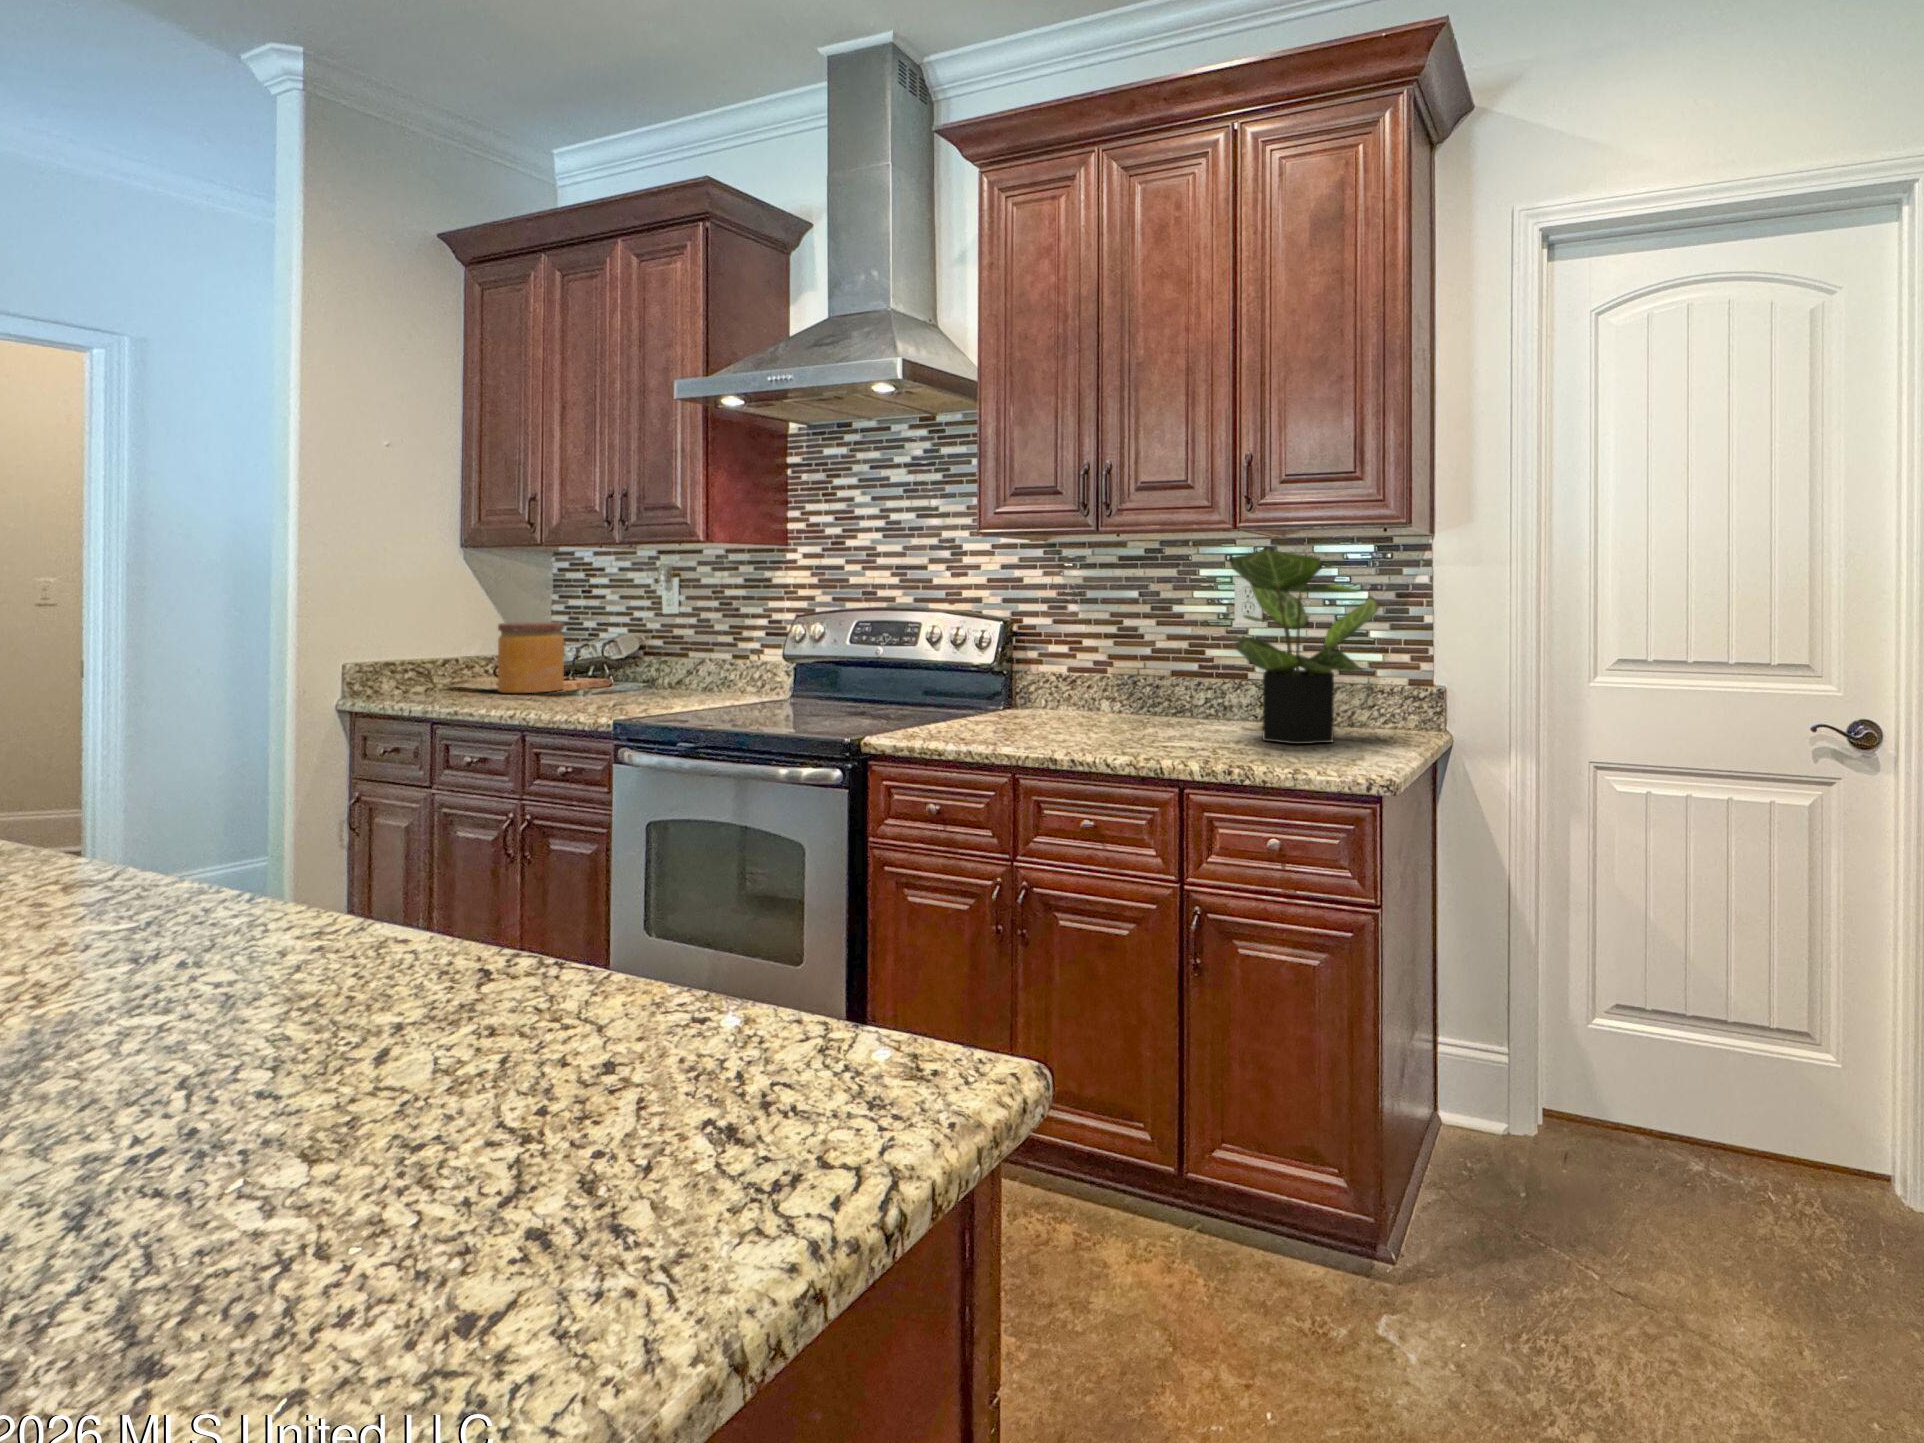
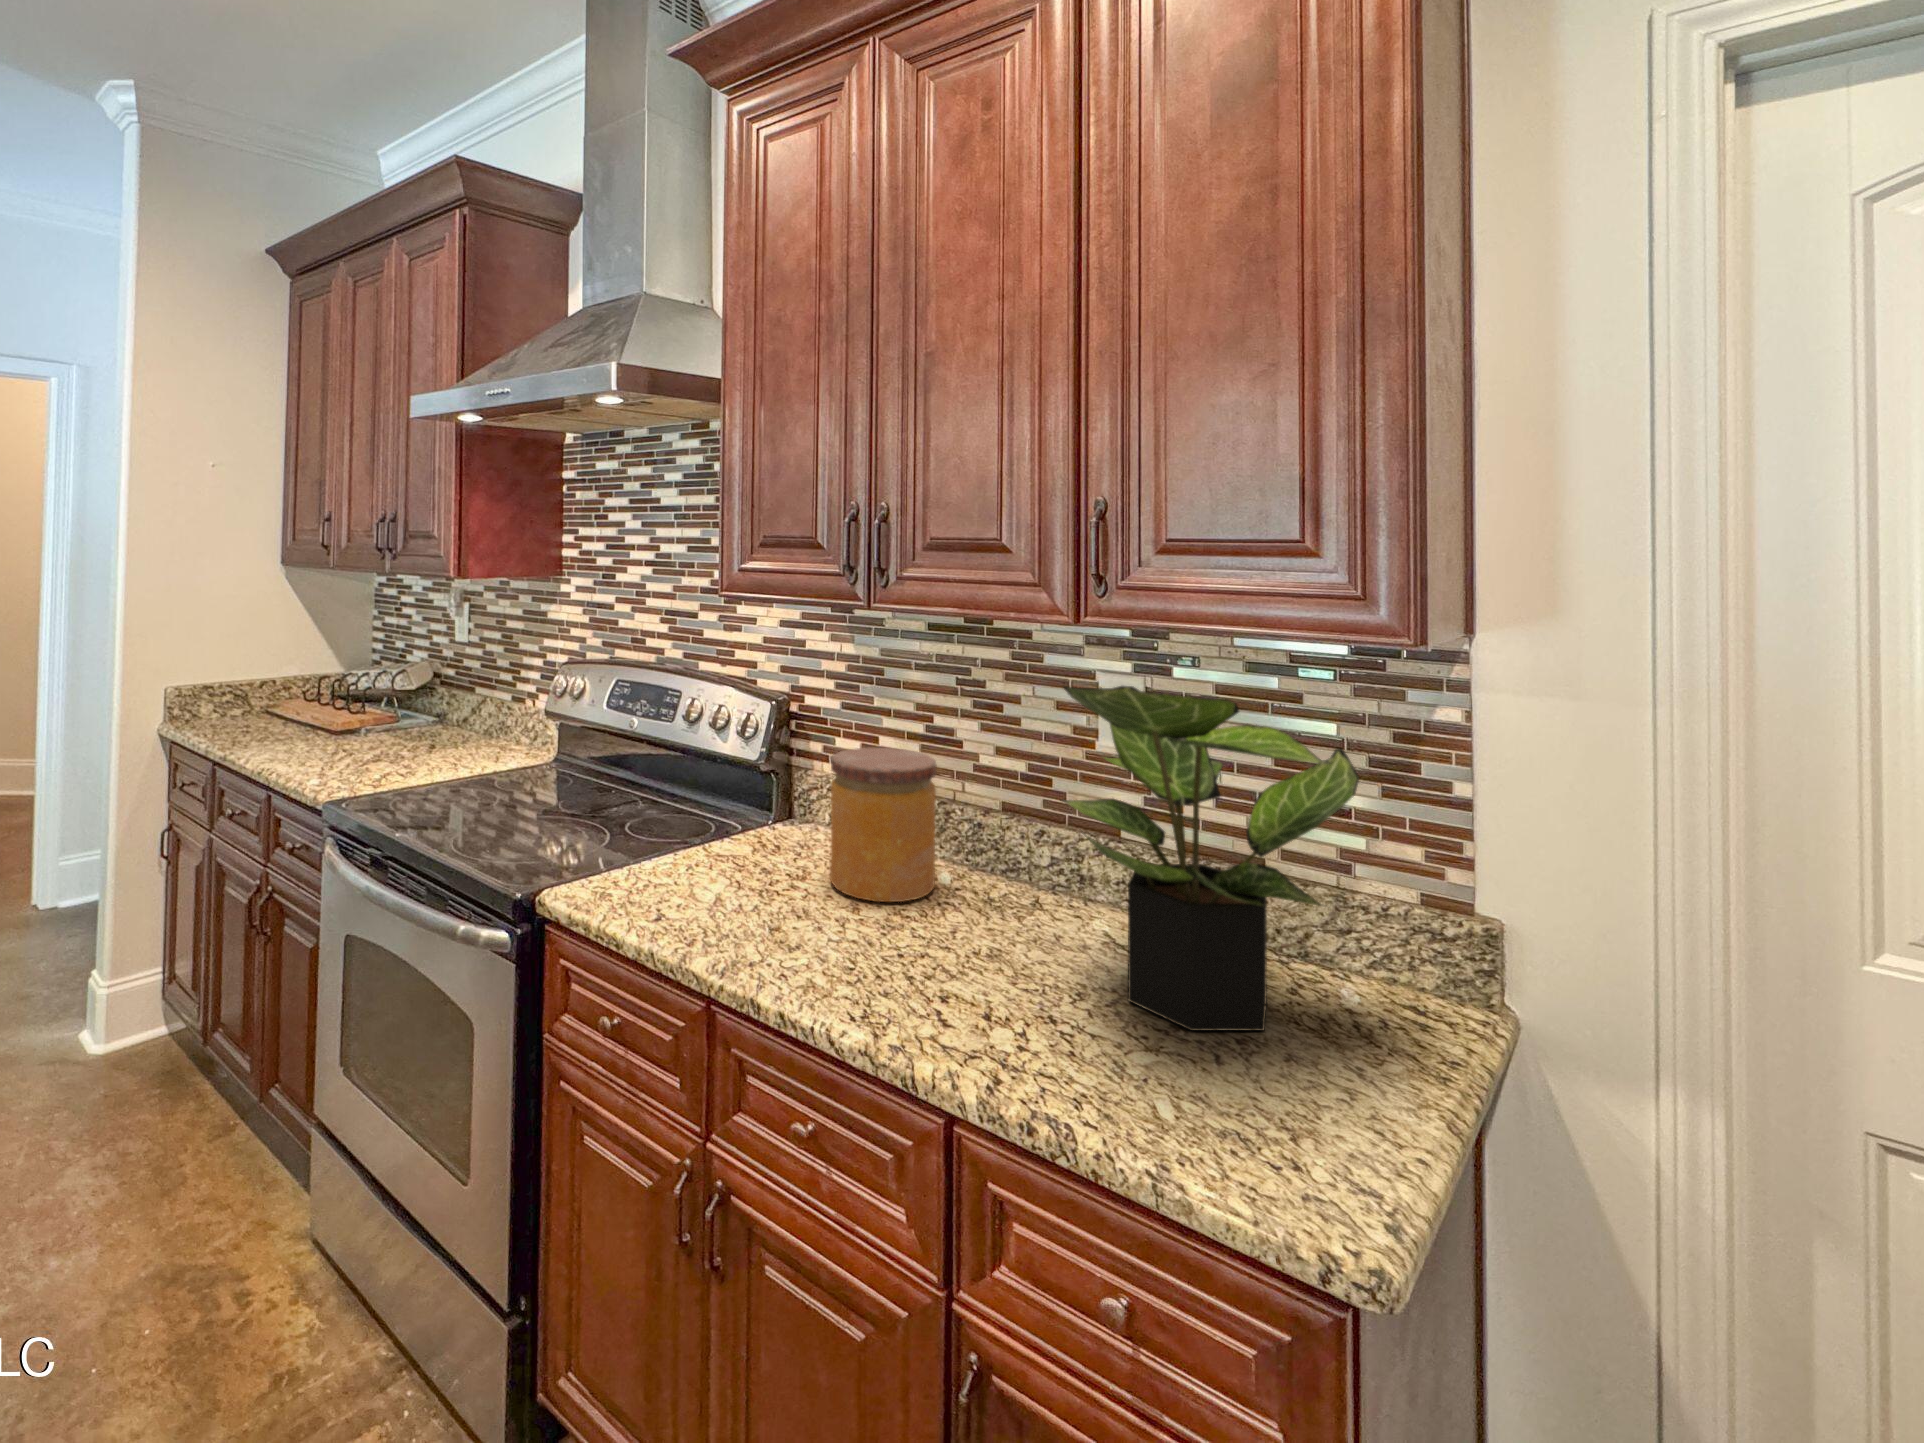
jar: present [498,622,565,693] -> present [830,748,936,902]

